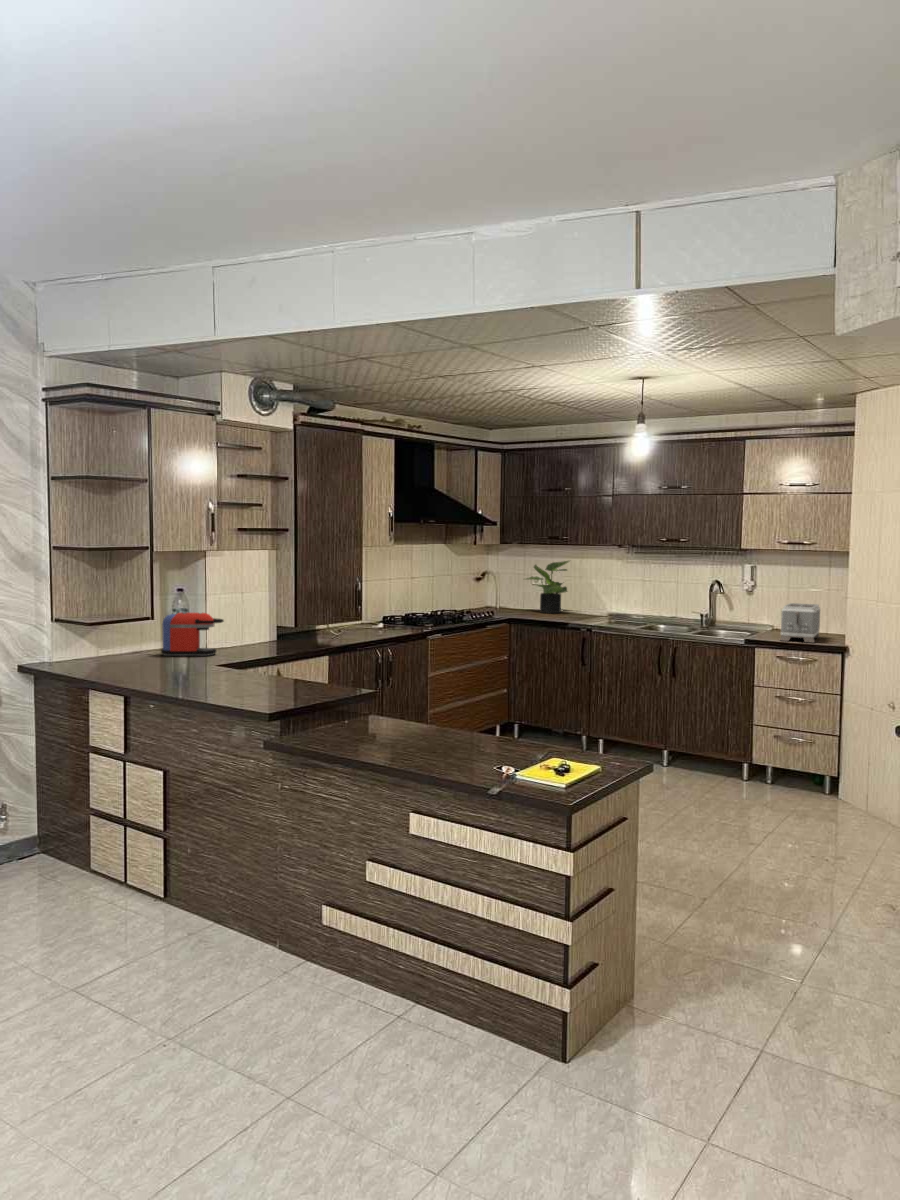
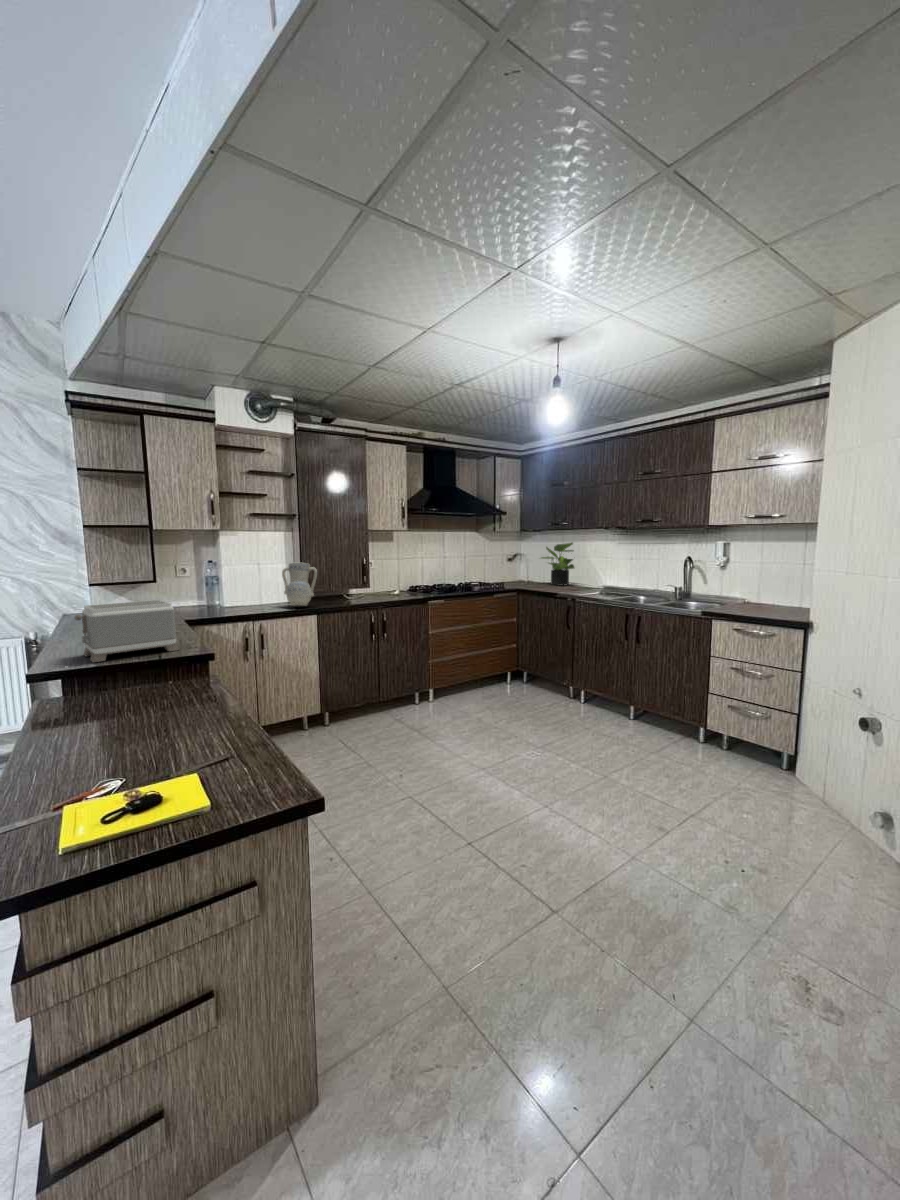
vase: none [280,589,321,644] -> present [282,563,317,607]
toaster: present [780,603,820,643] -> present [75,600,179,662]
coffee maker: present [161,613,224,656] -> none [174,580,220,614]

